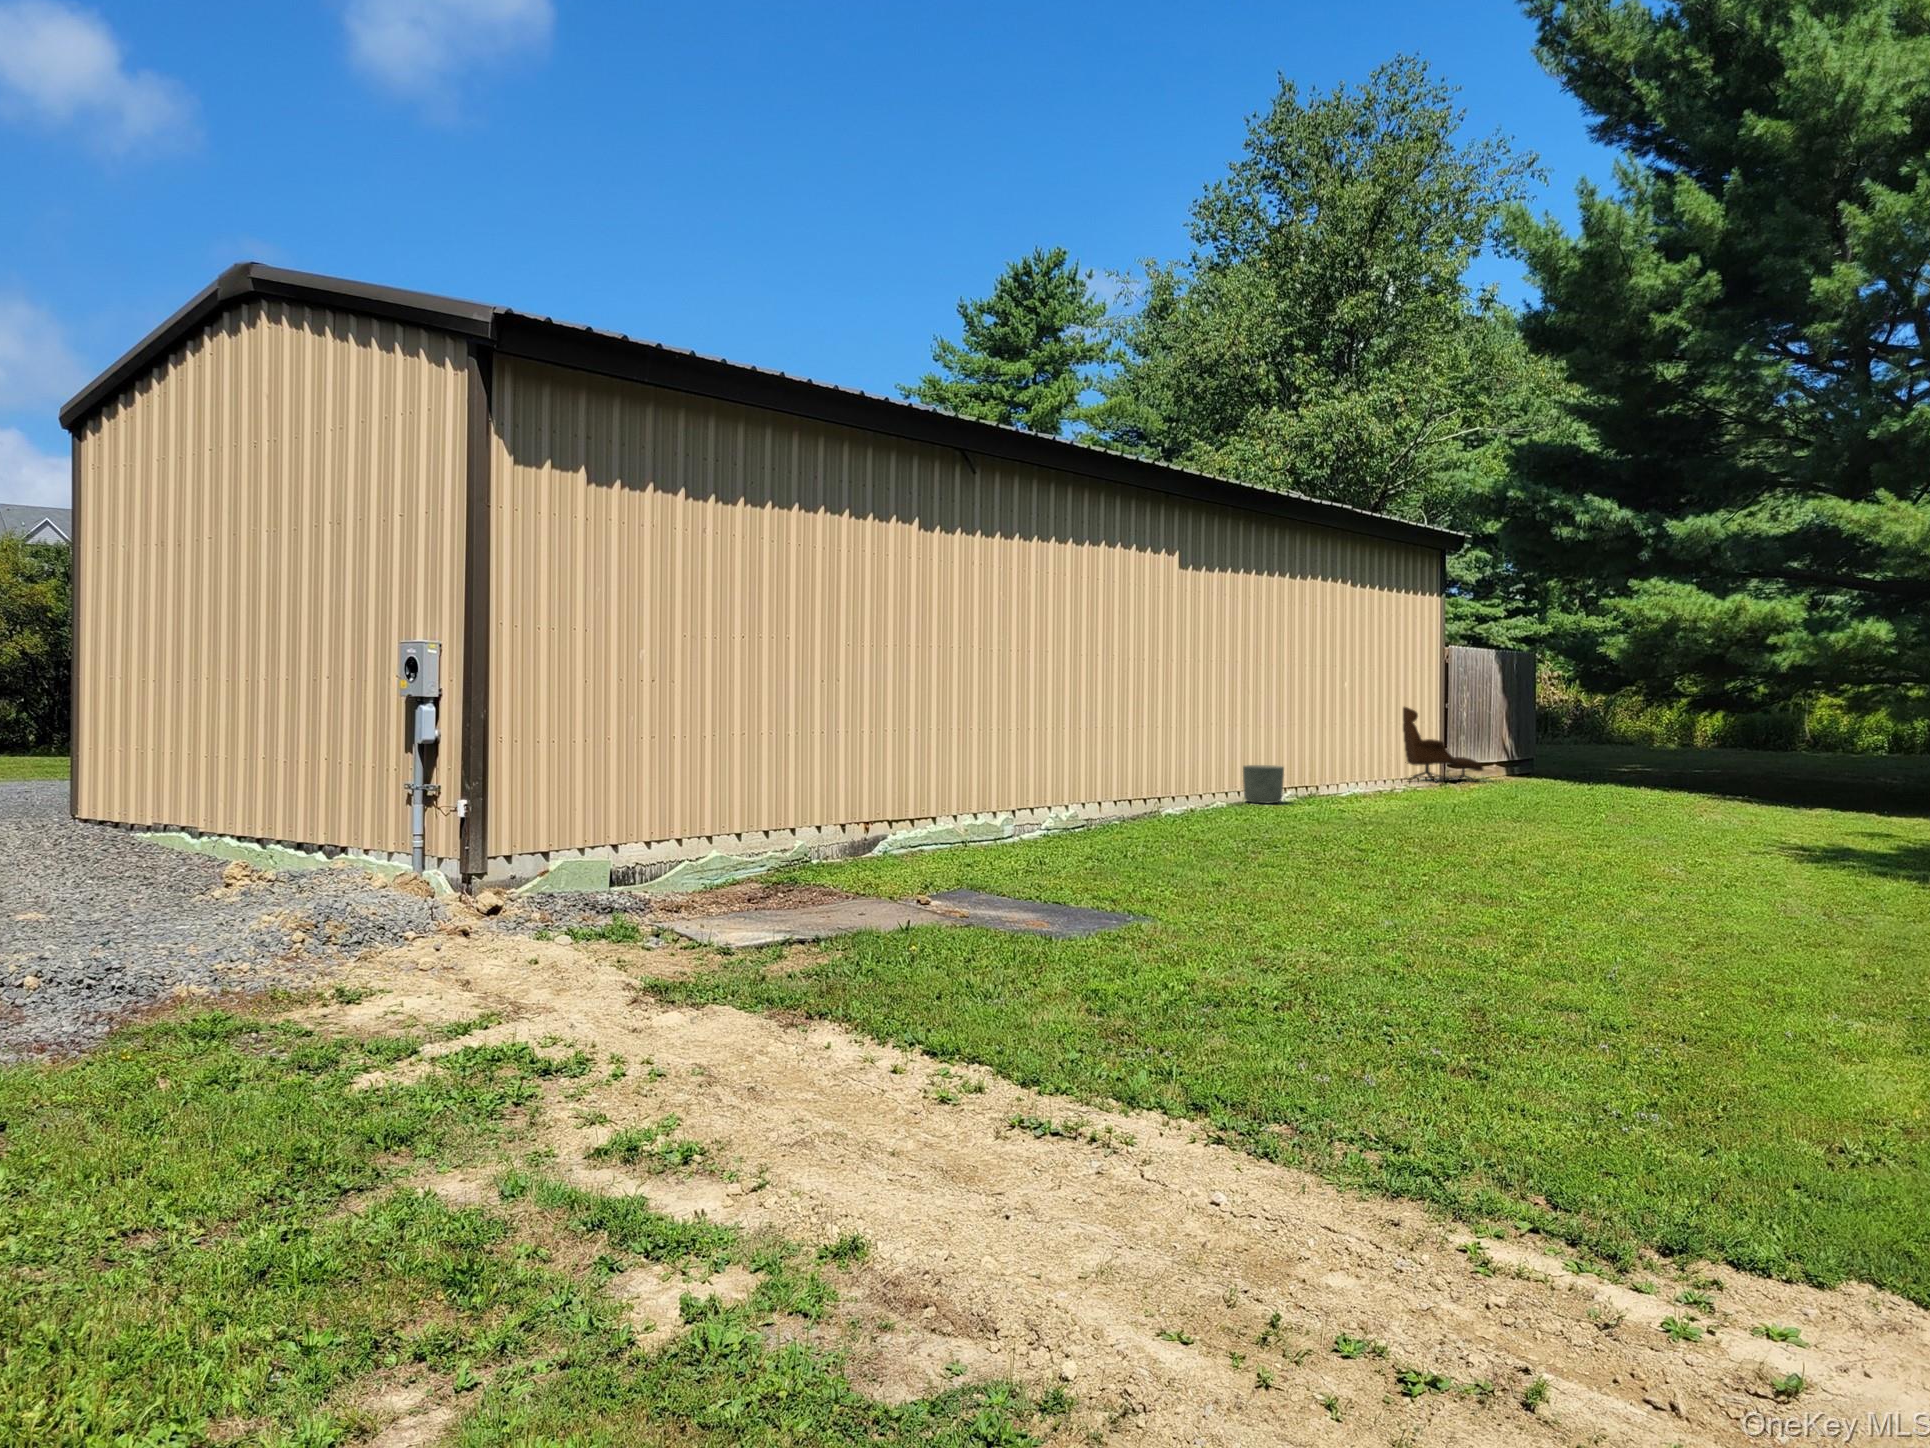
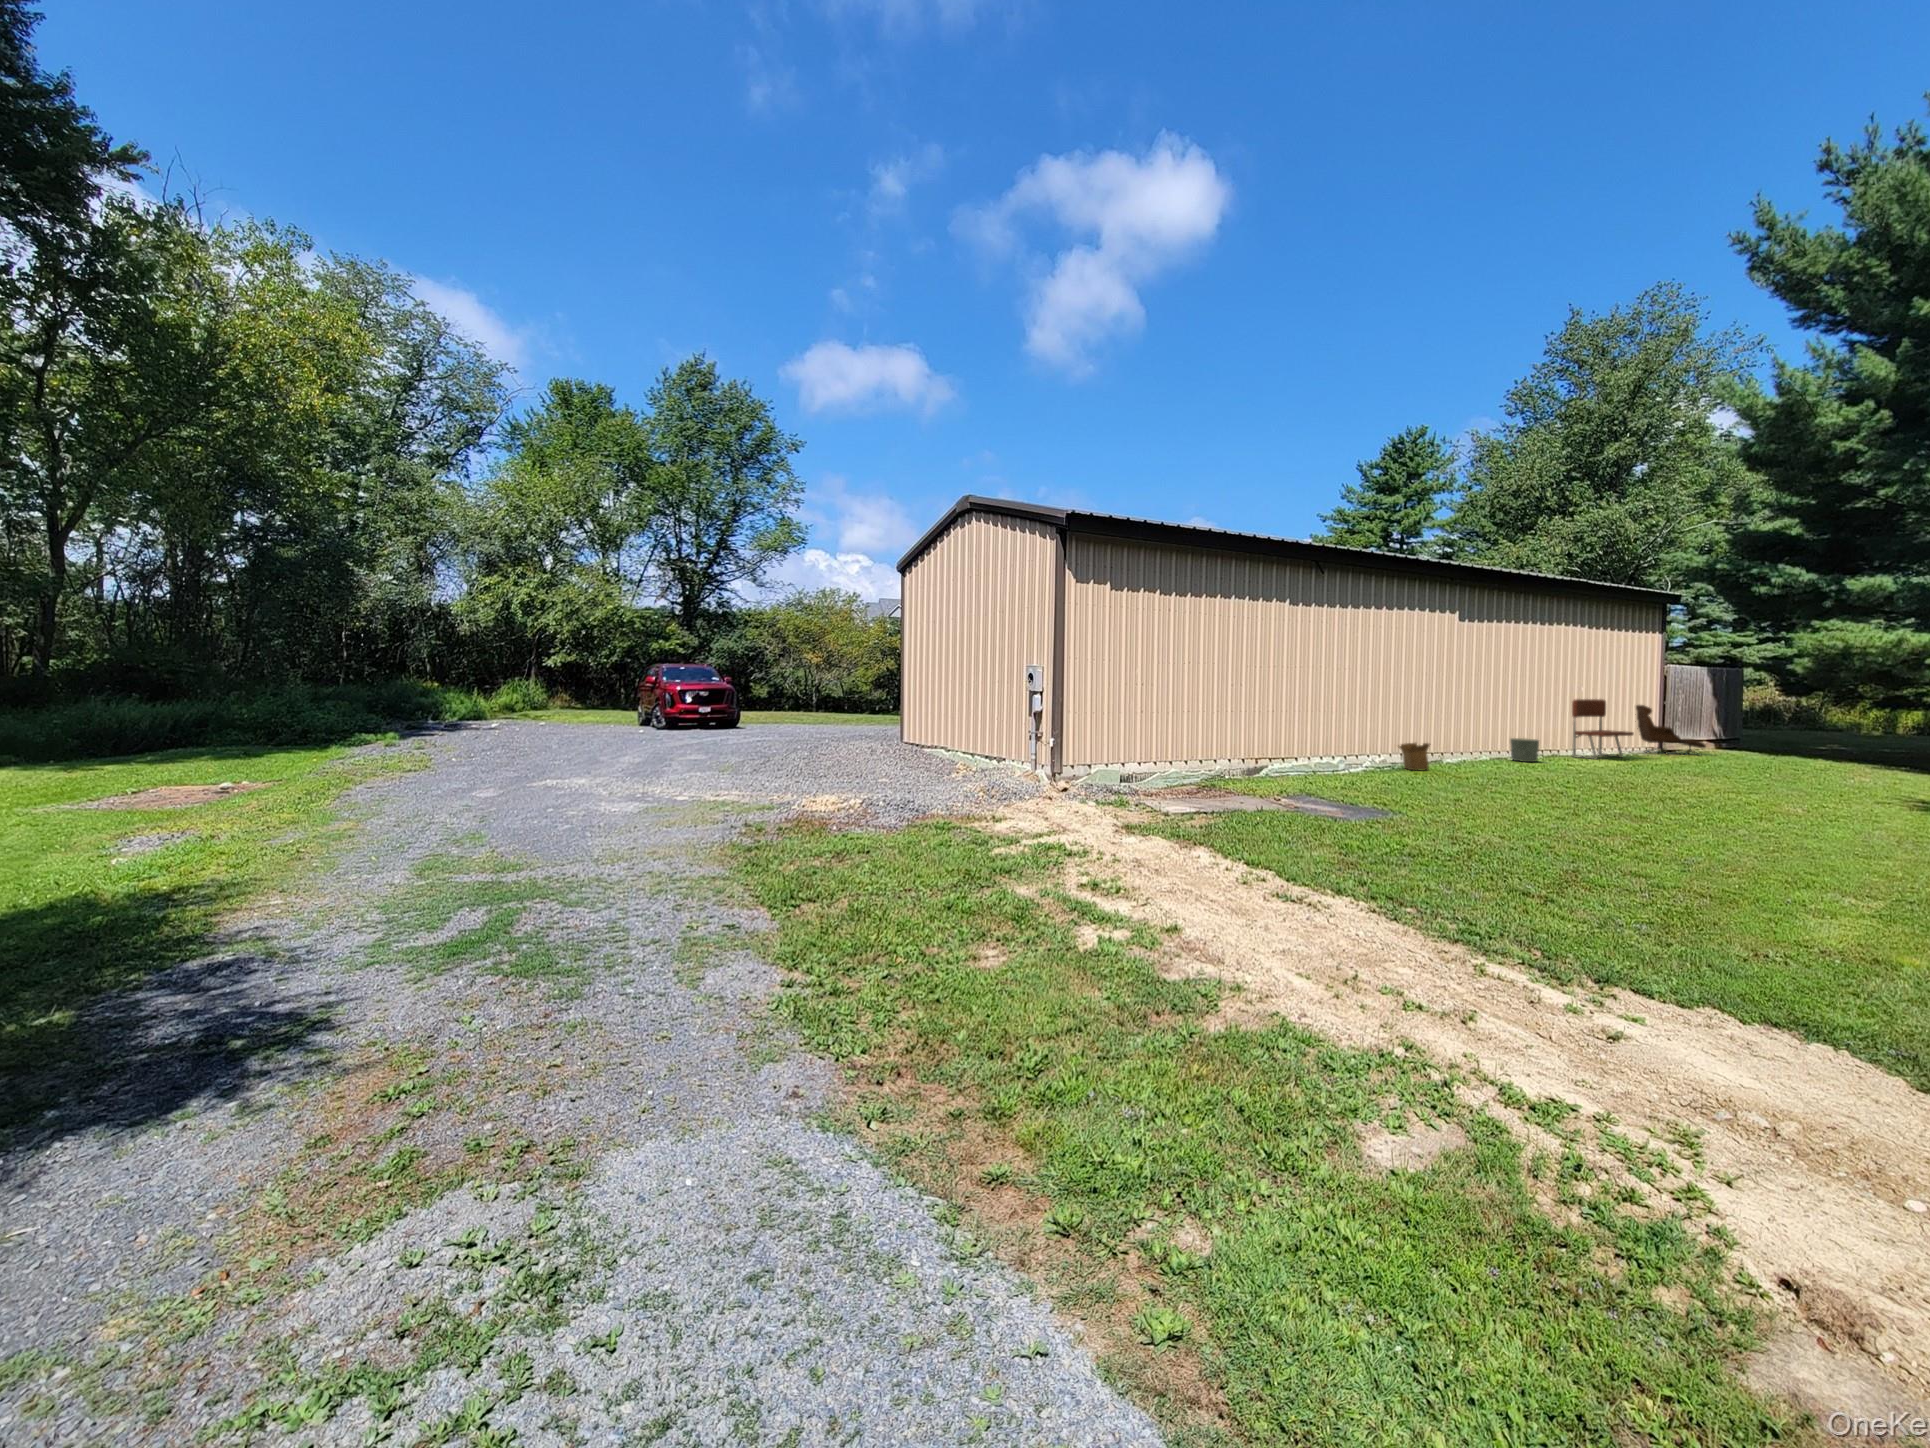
bench: none [1321,699,1401,795] -> present [1572,699,1634,759]
cardboard box: none [1087,778,1141,827] -> present [1399,743,1430,771]

